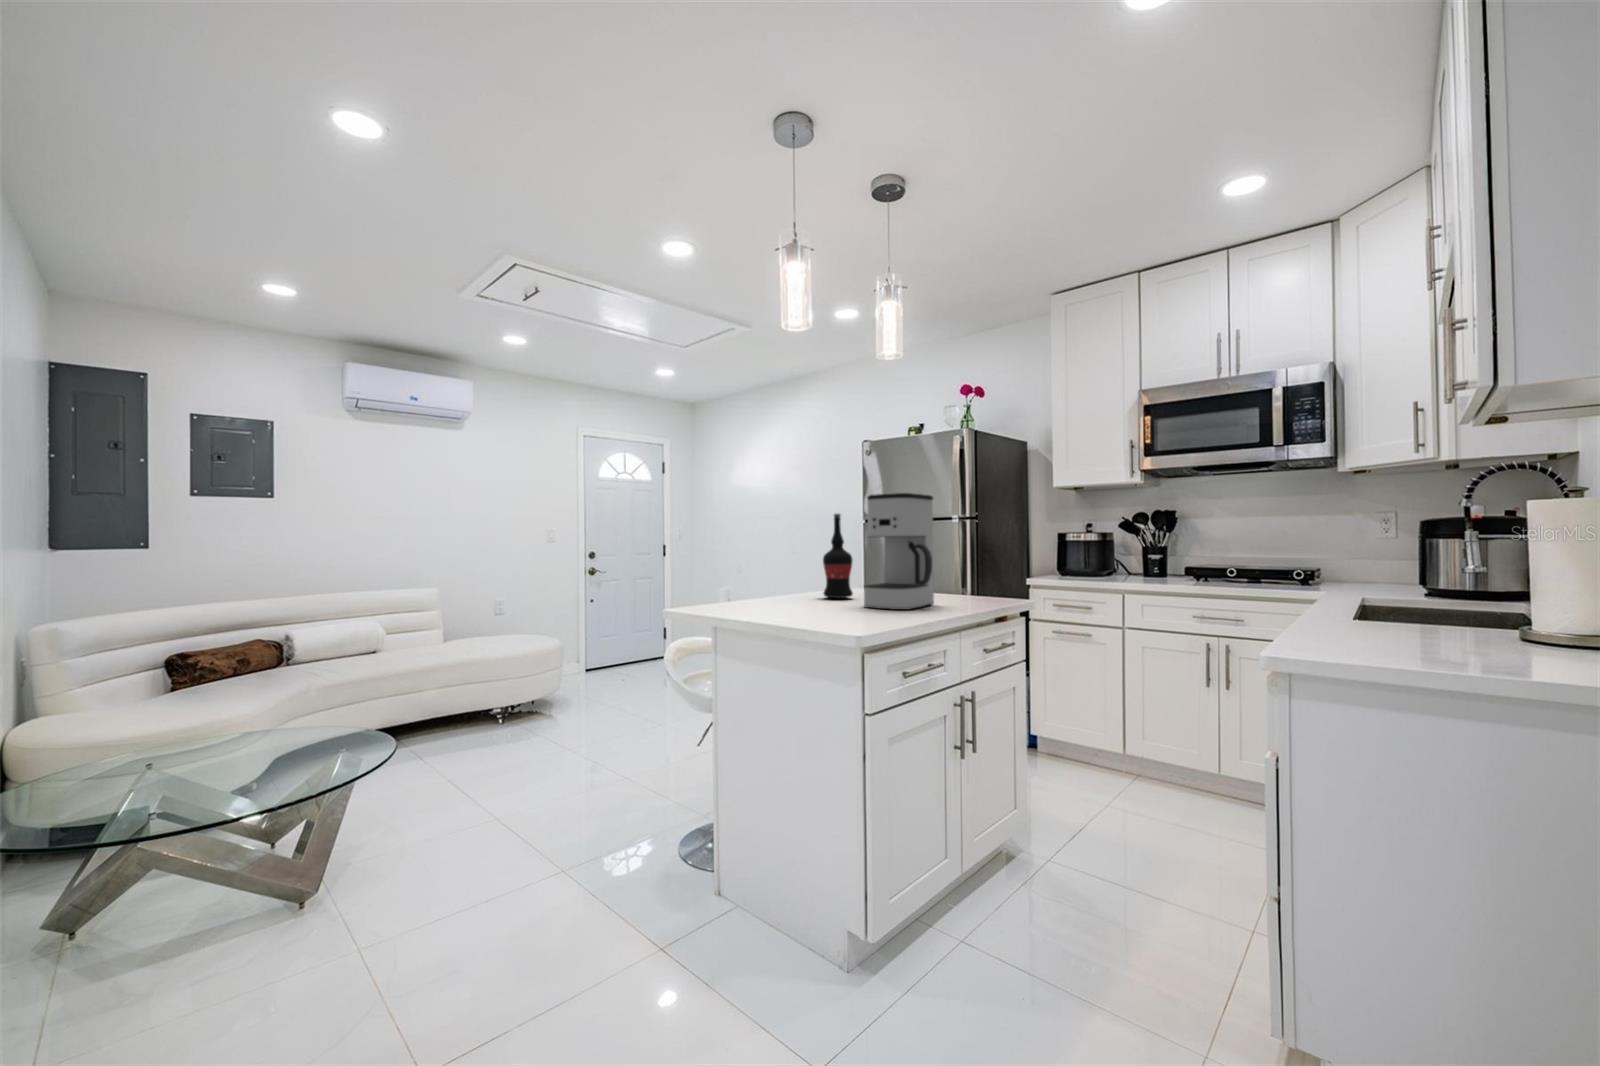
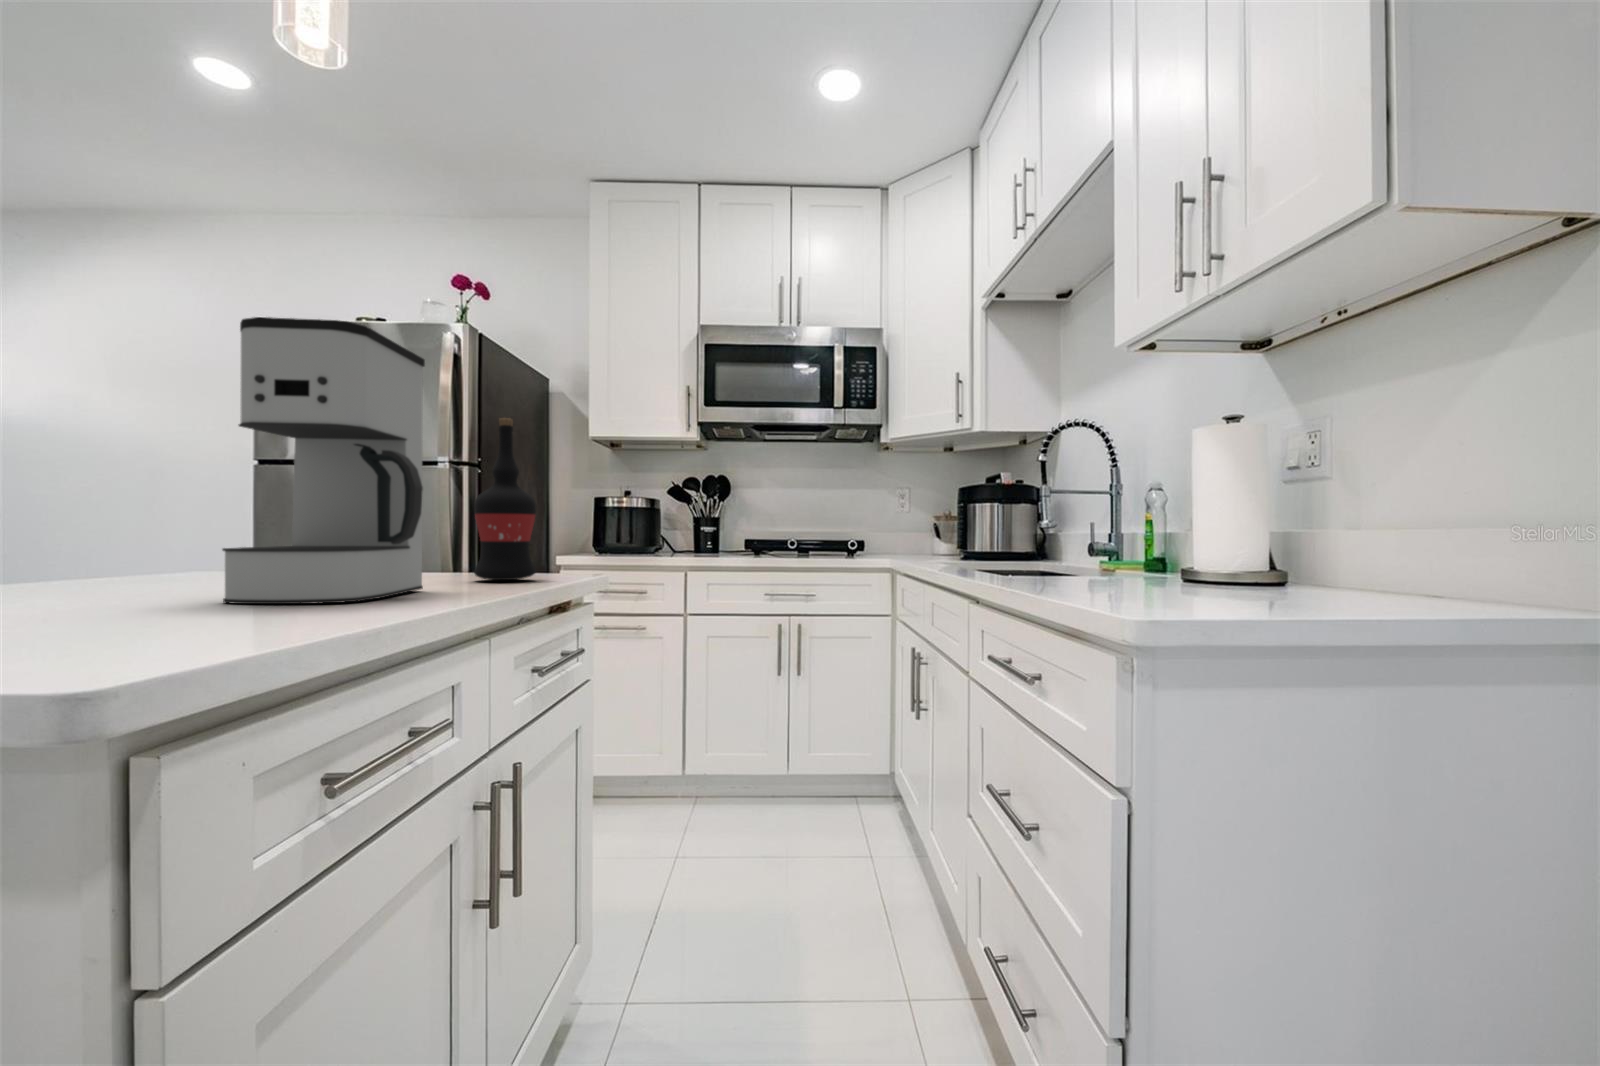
wine bottle: present [823,514,853,598] -> present [474,418,536,580]

